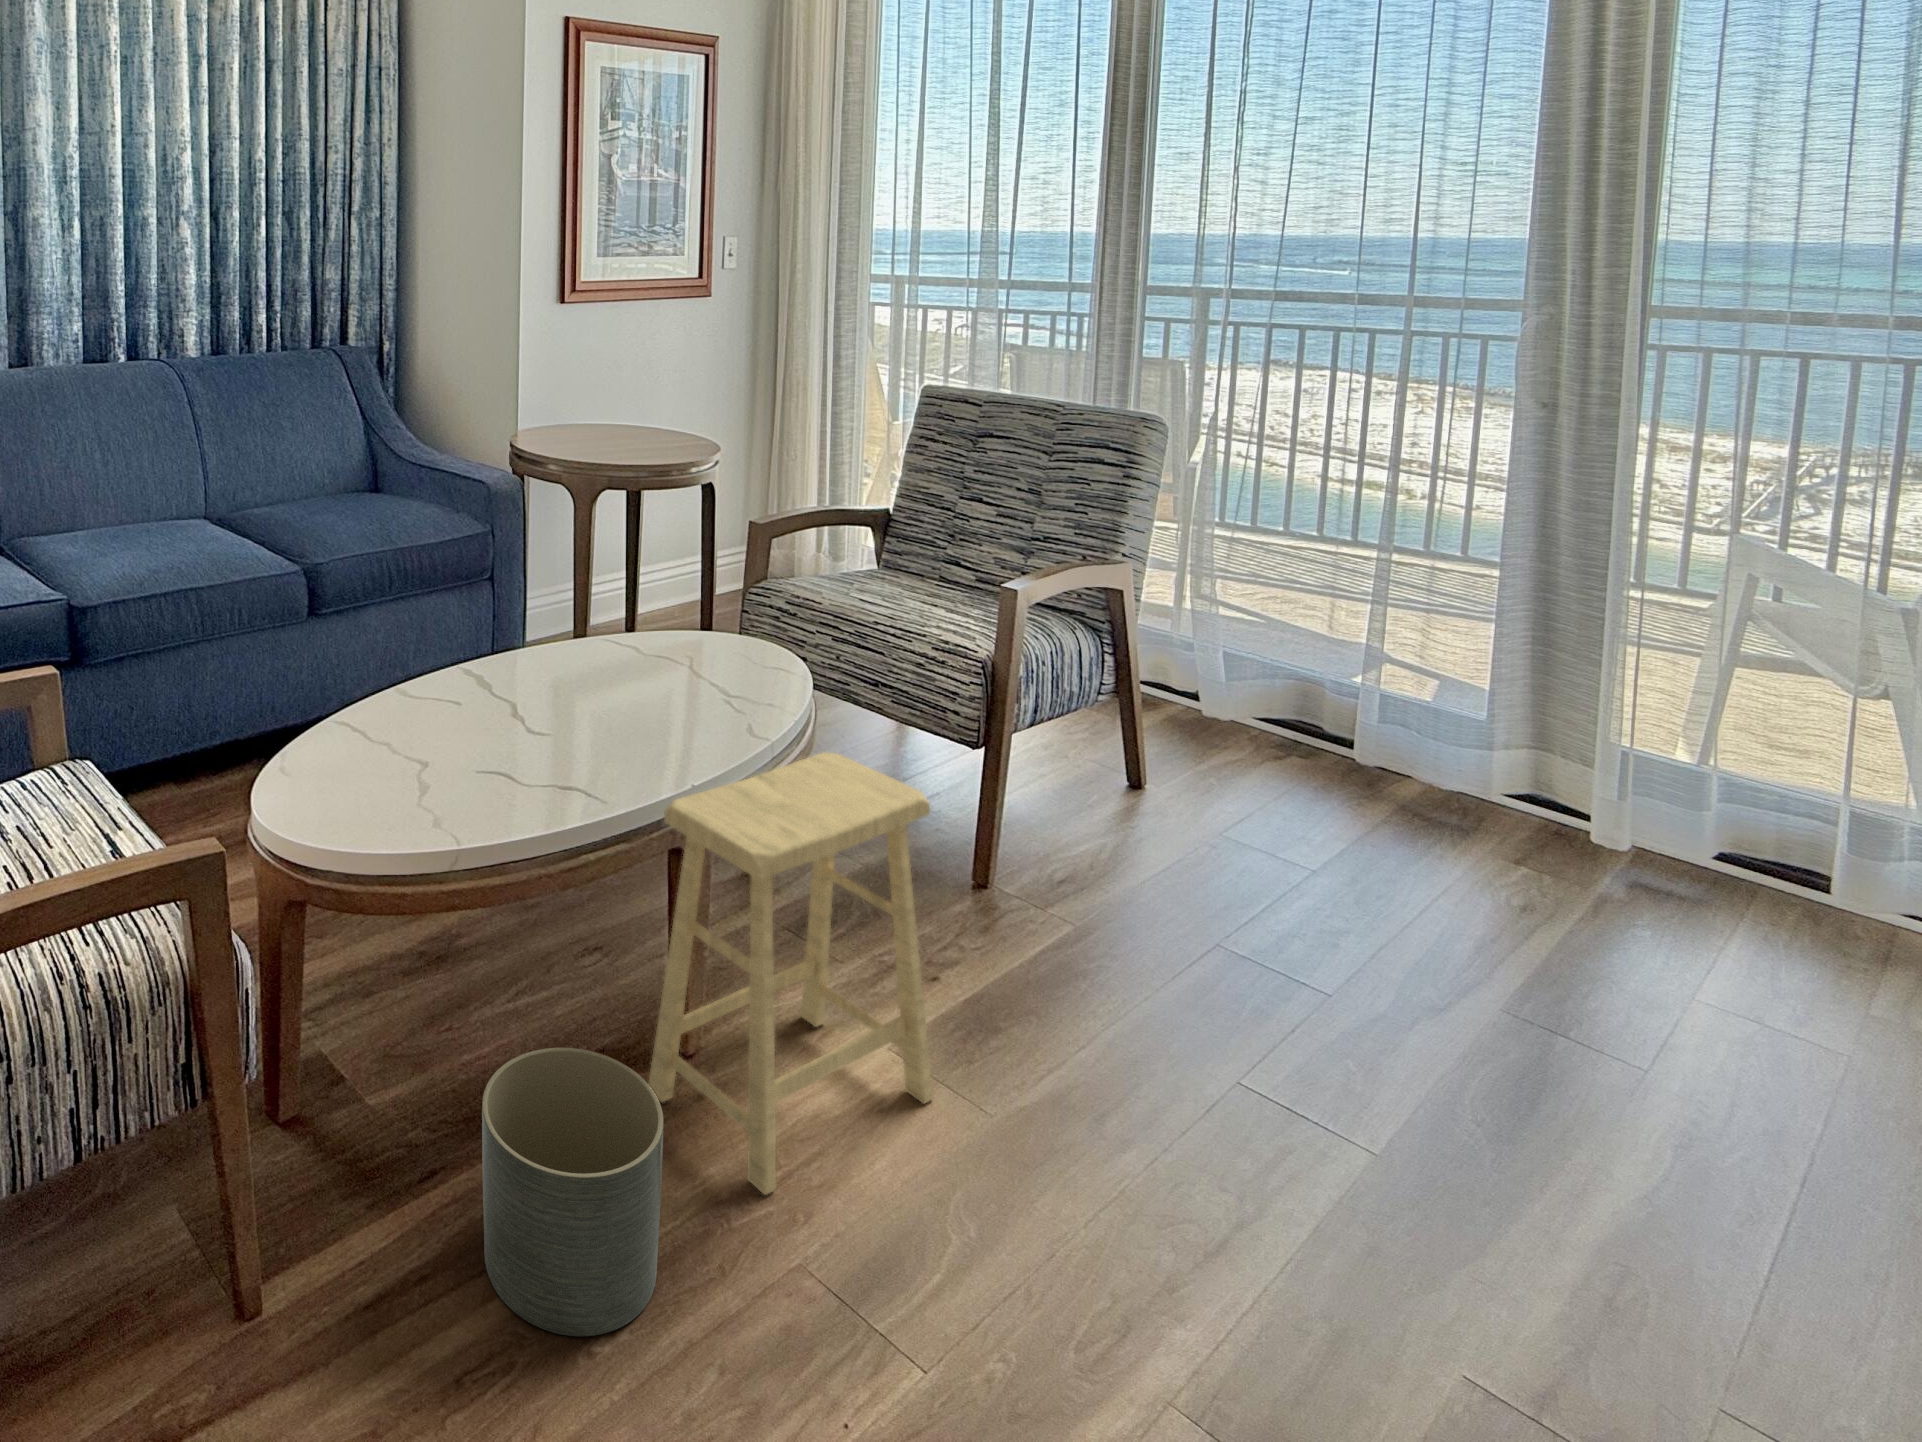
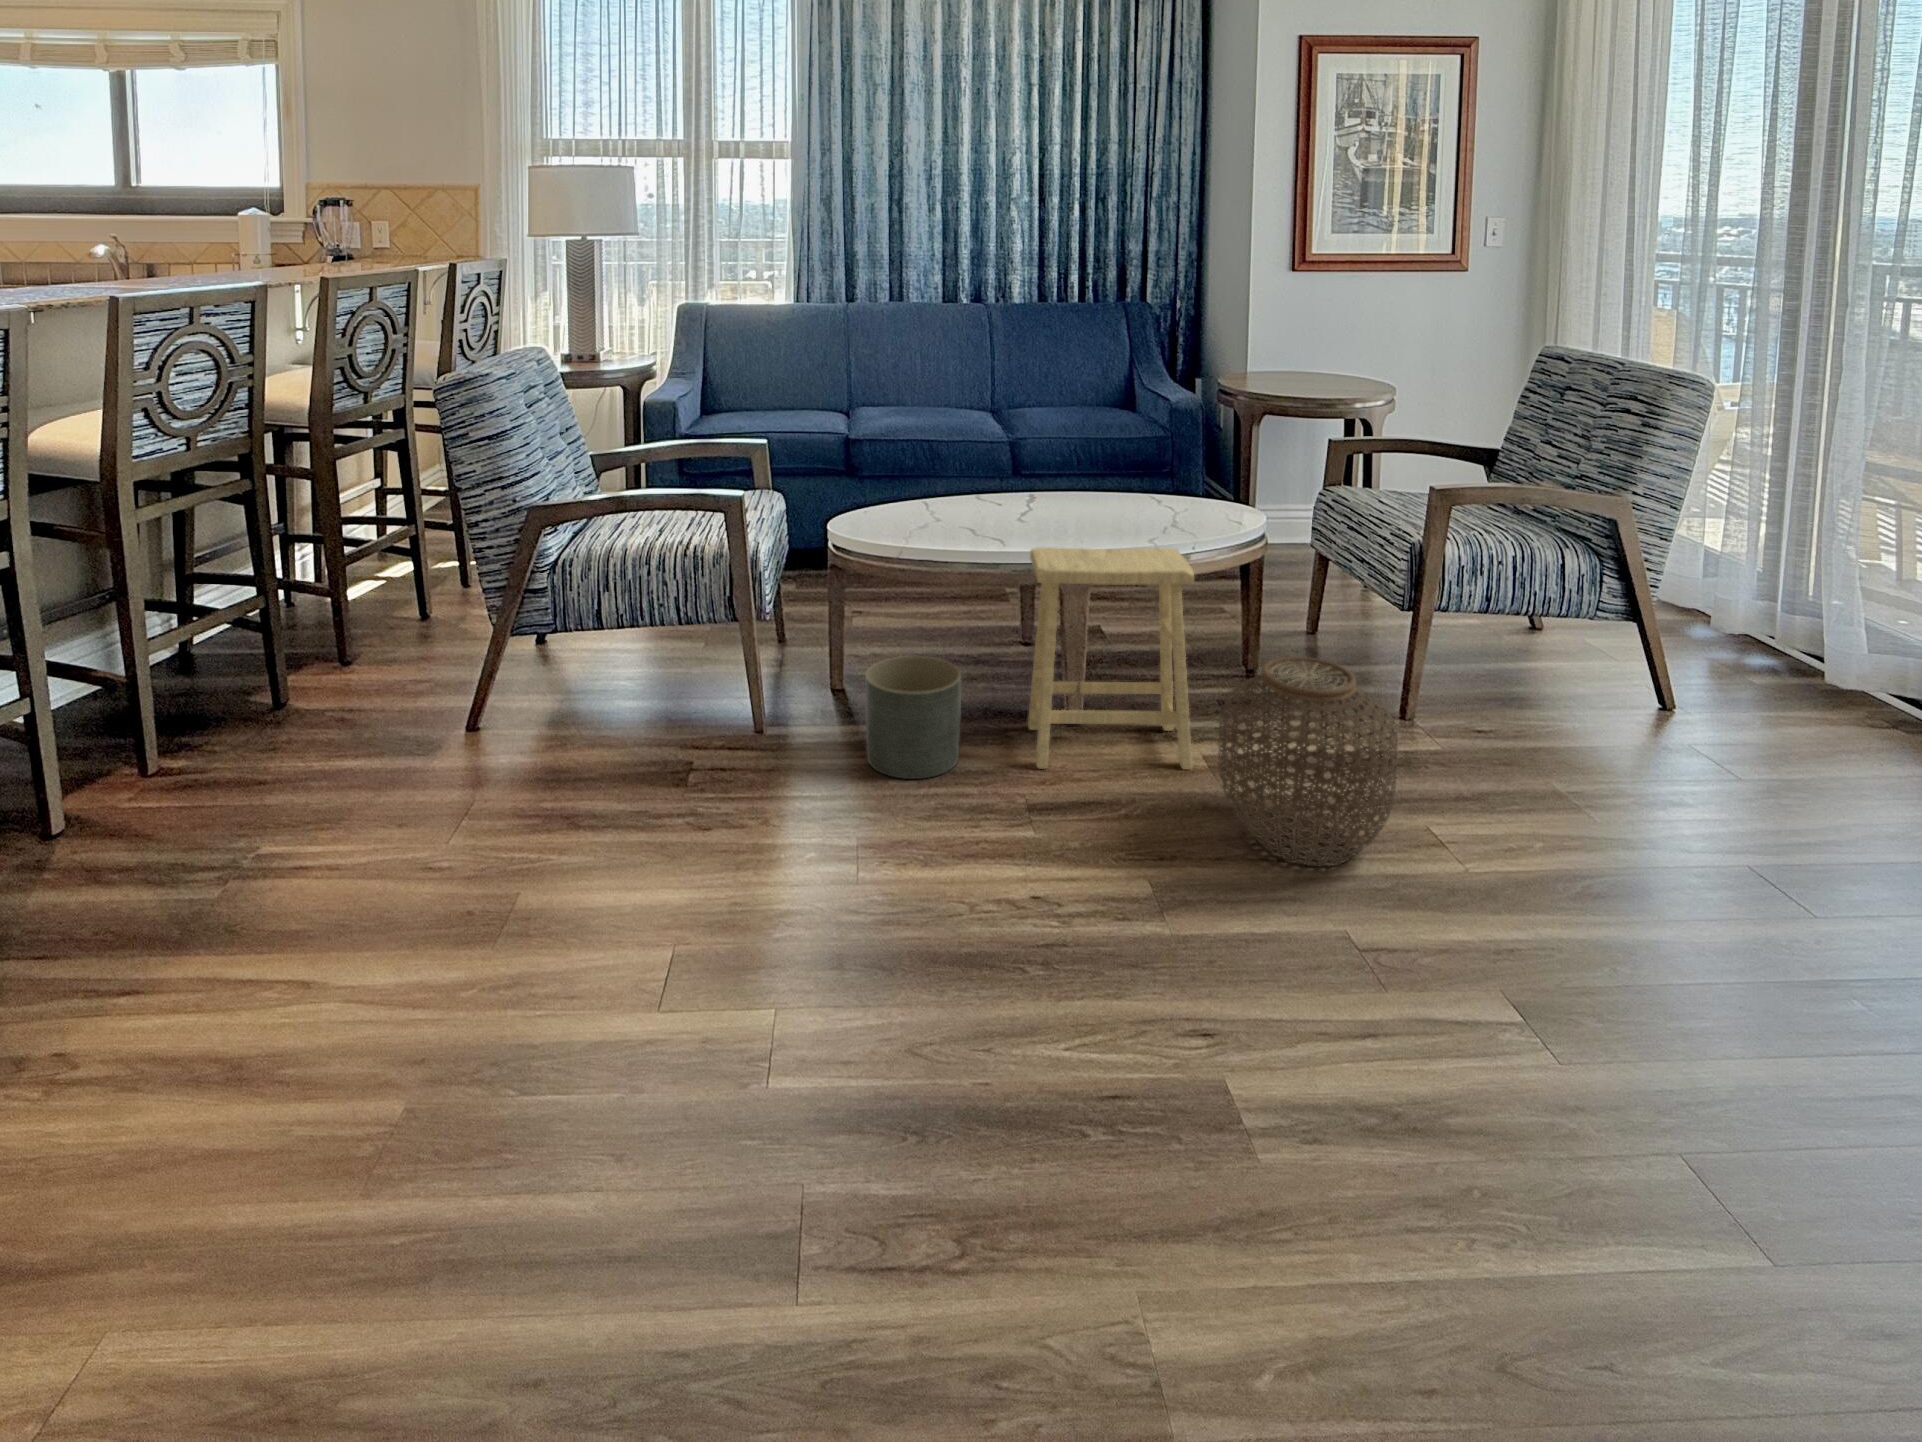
woven basket: none [1072,910,1384,1255] -> present [1218,657,1398,866]

